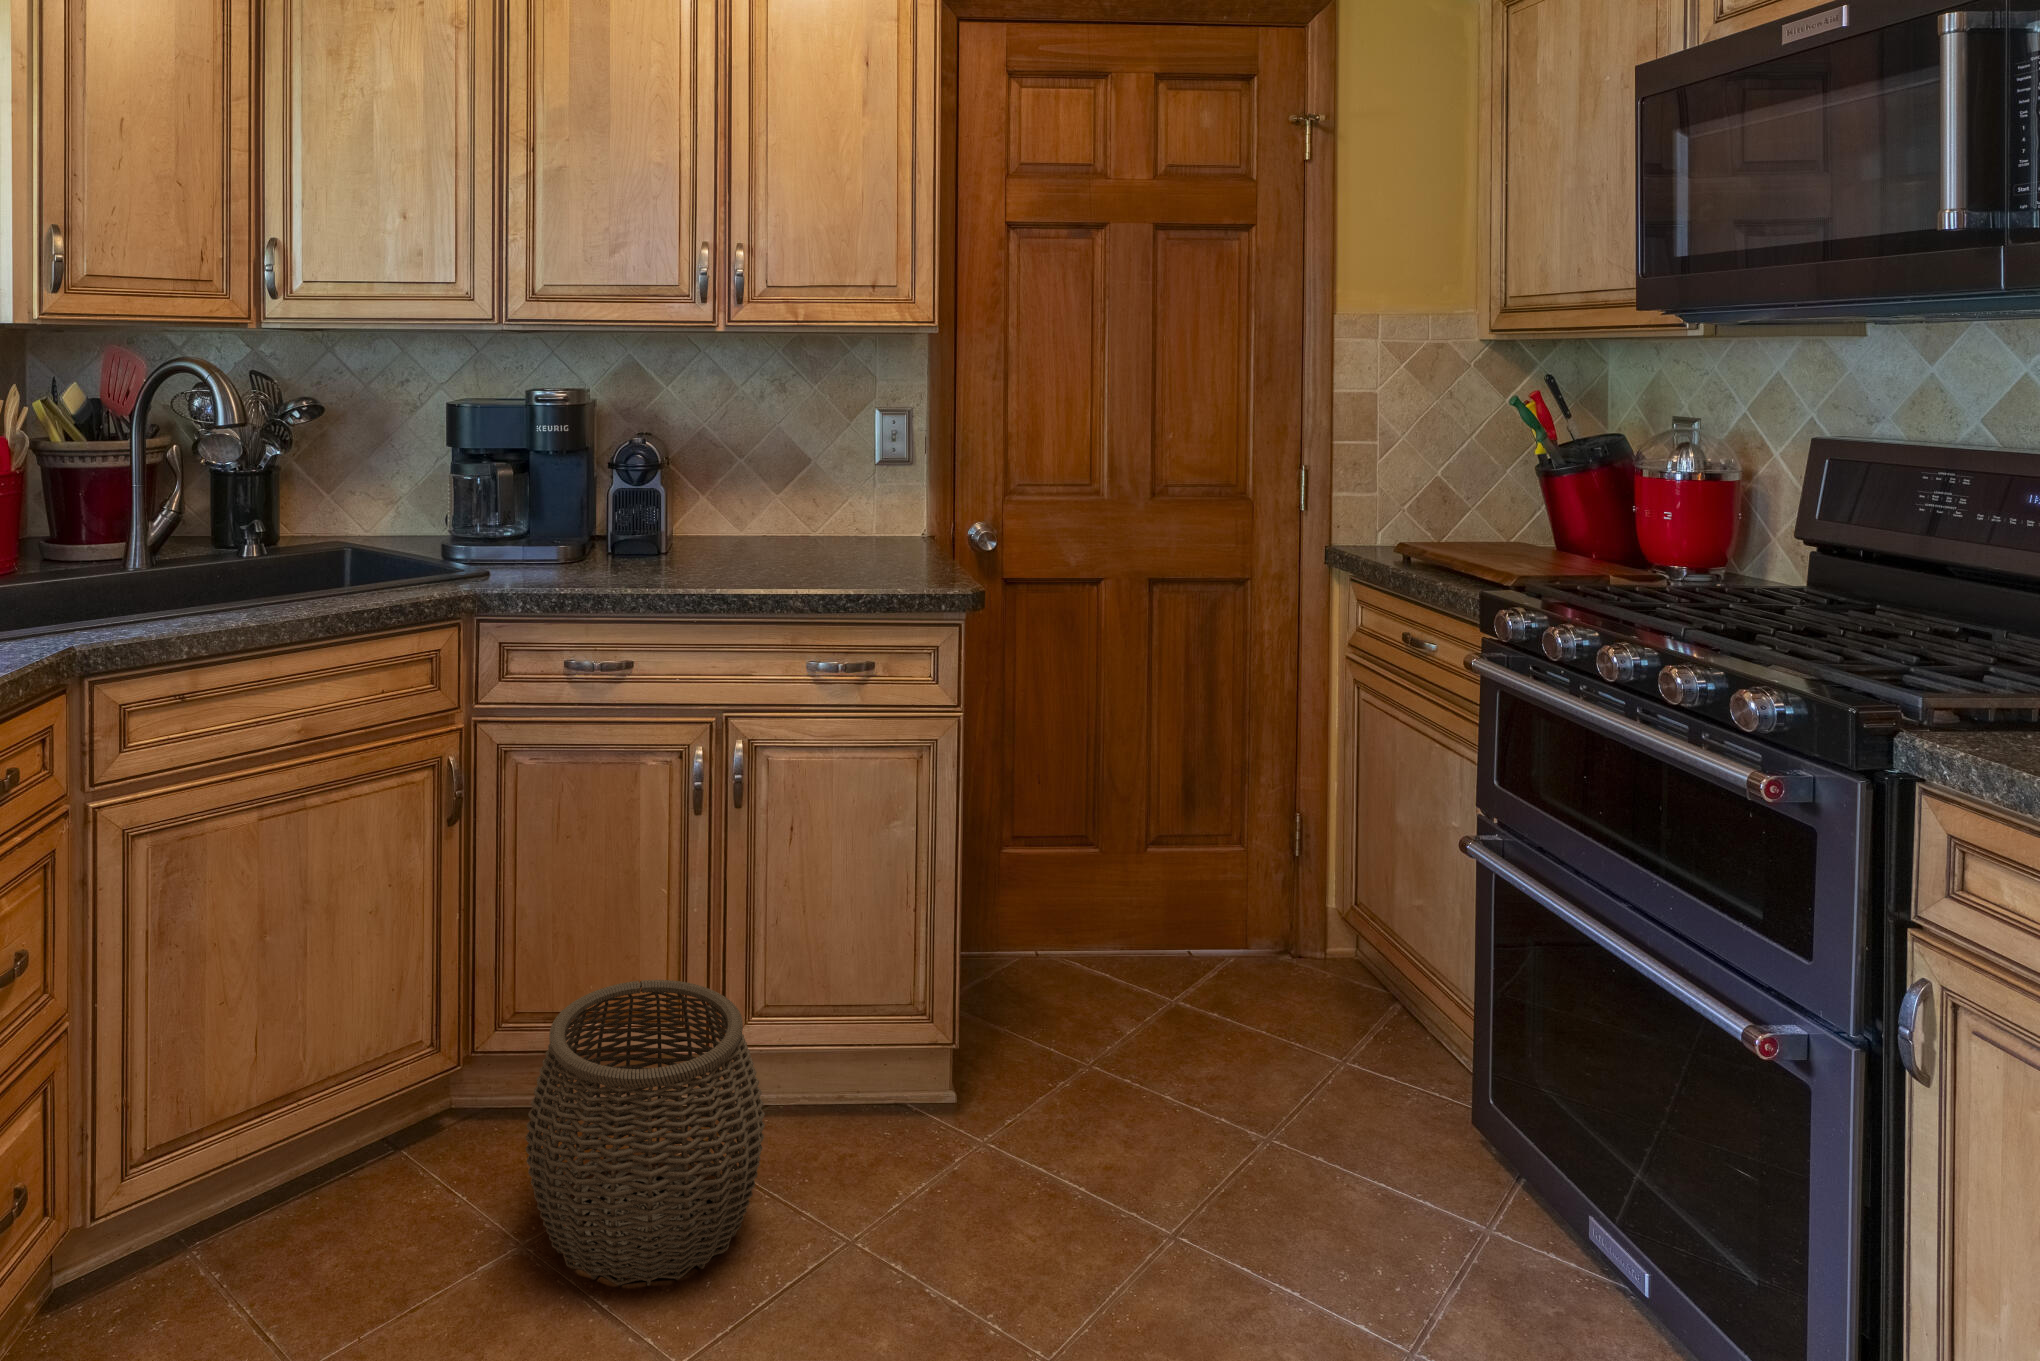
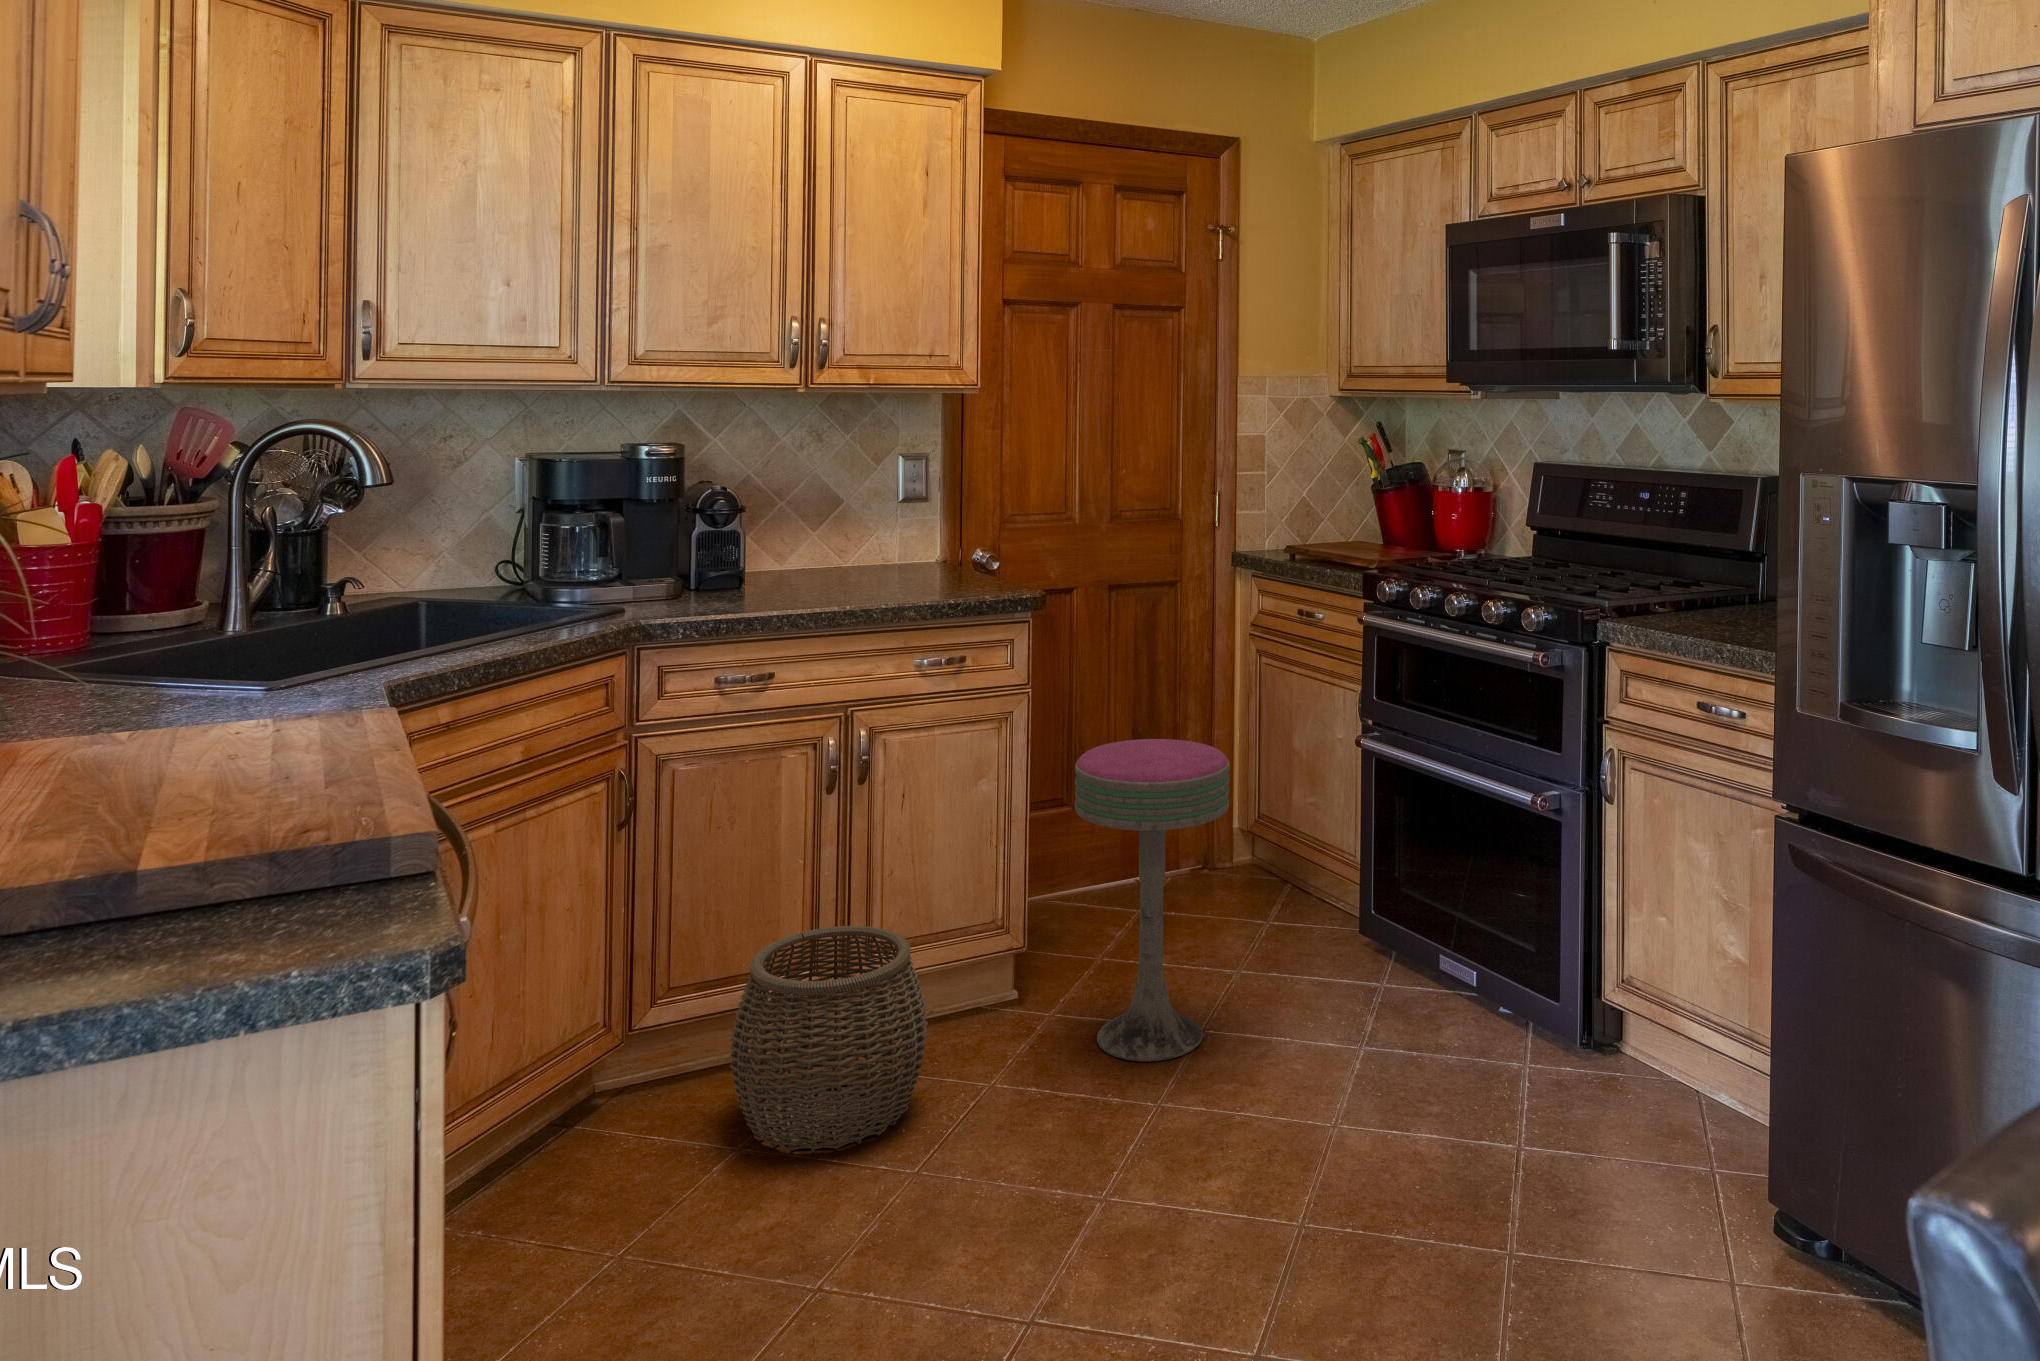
bar stool: none [981,801,1204,1281] -> present [1075,739,1230,1062]

